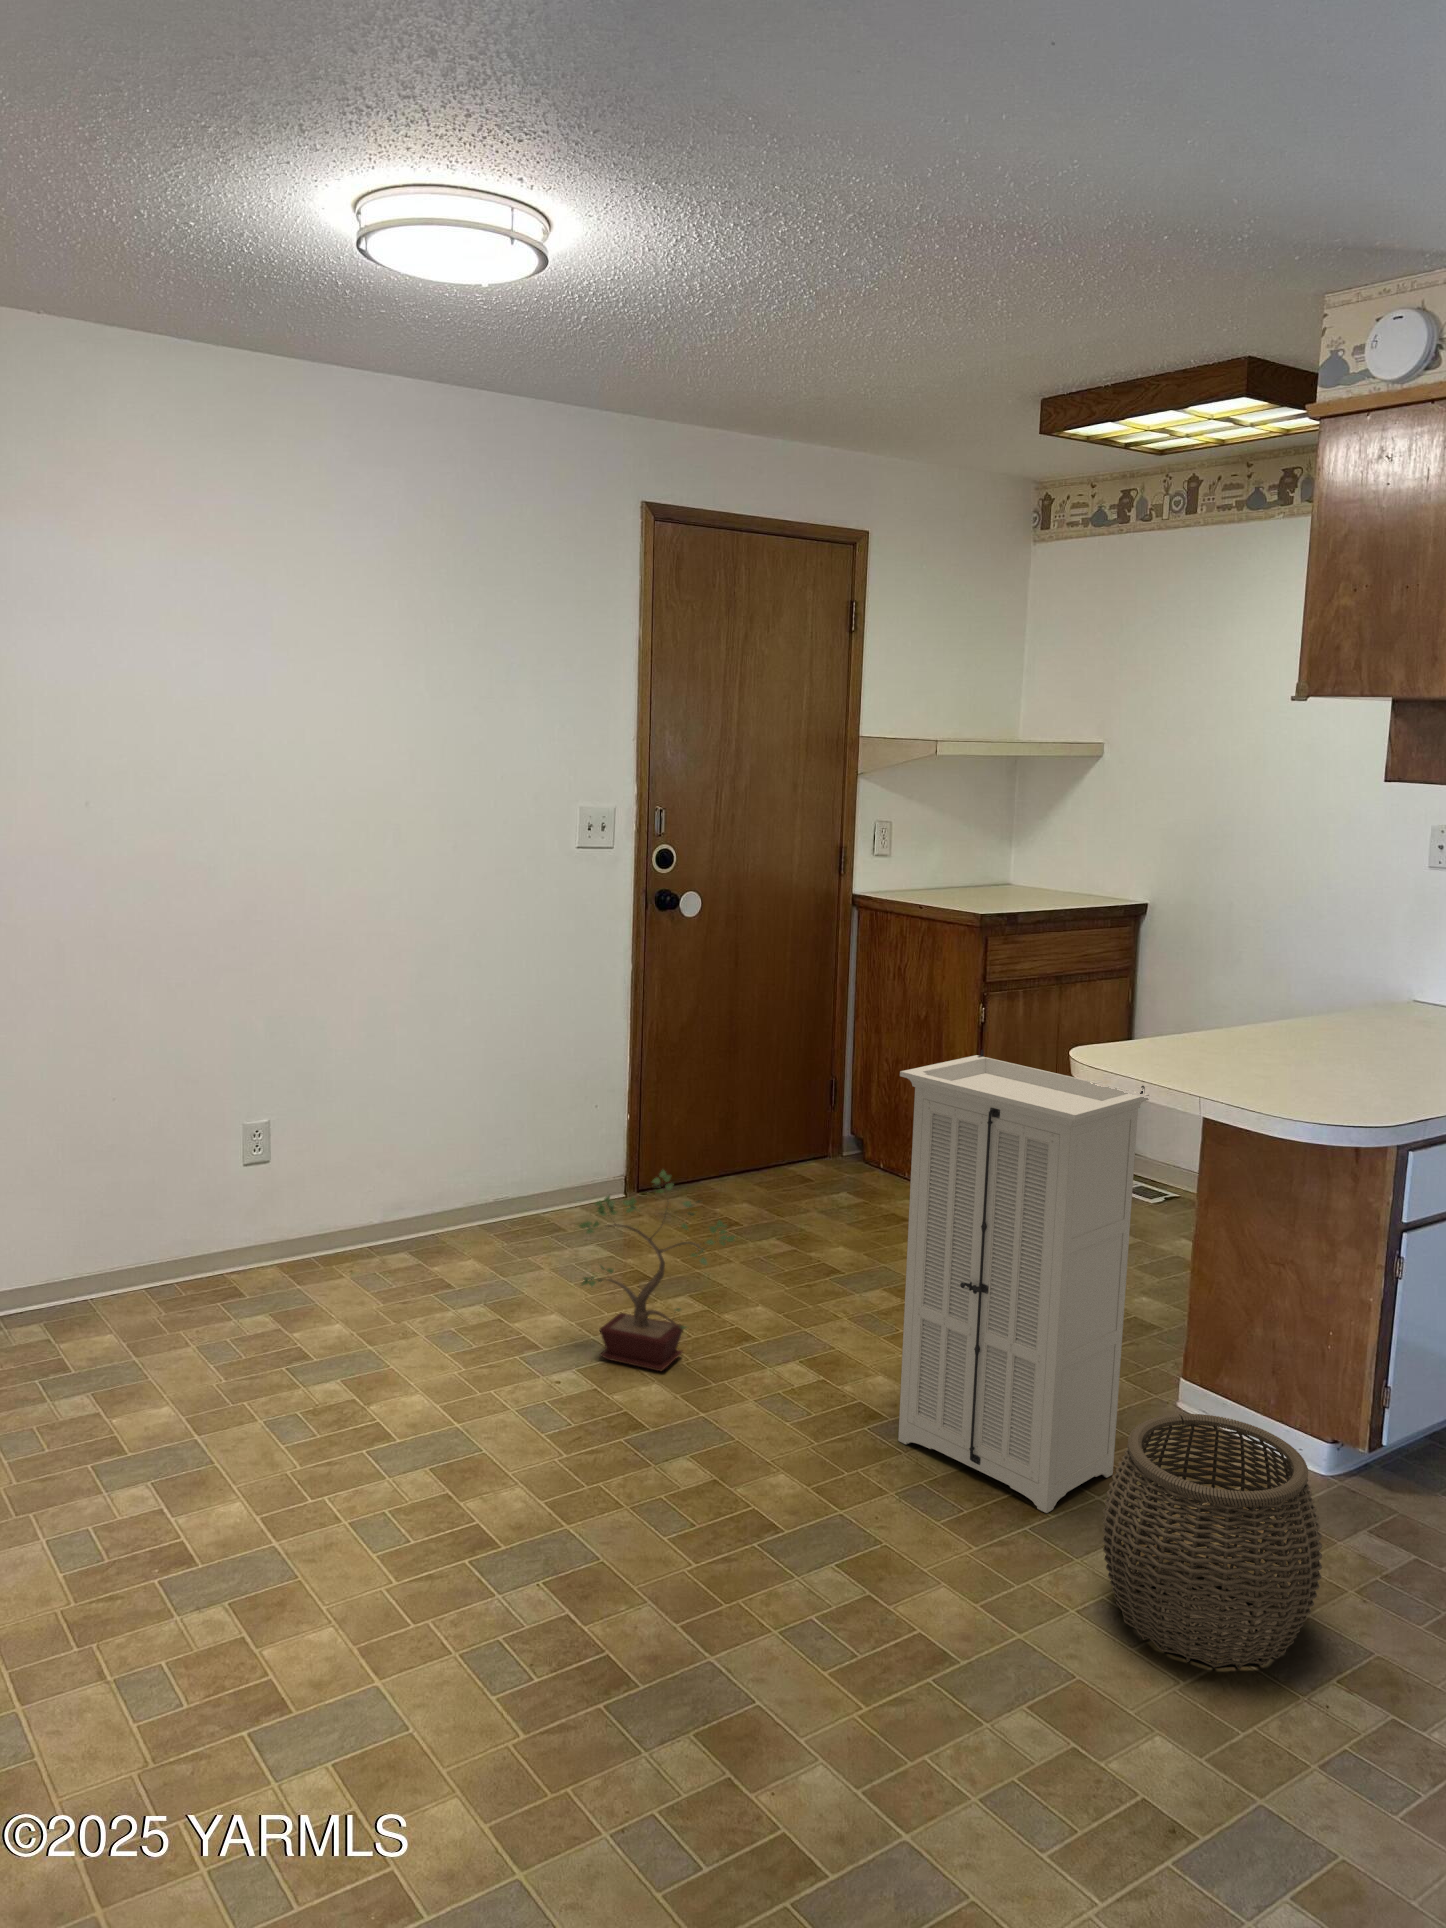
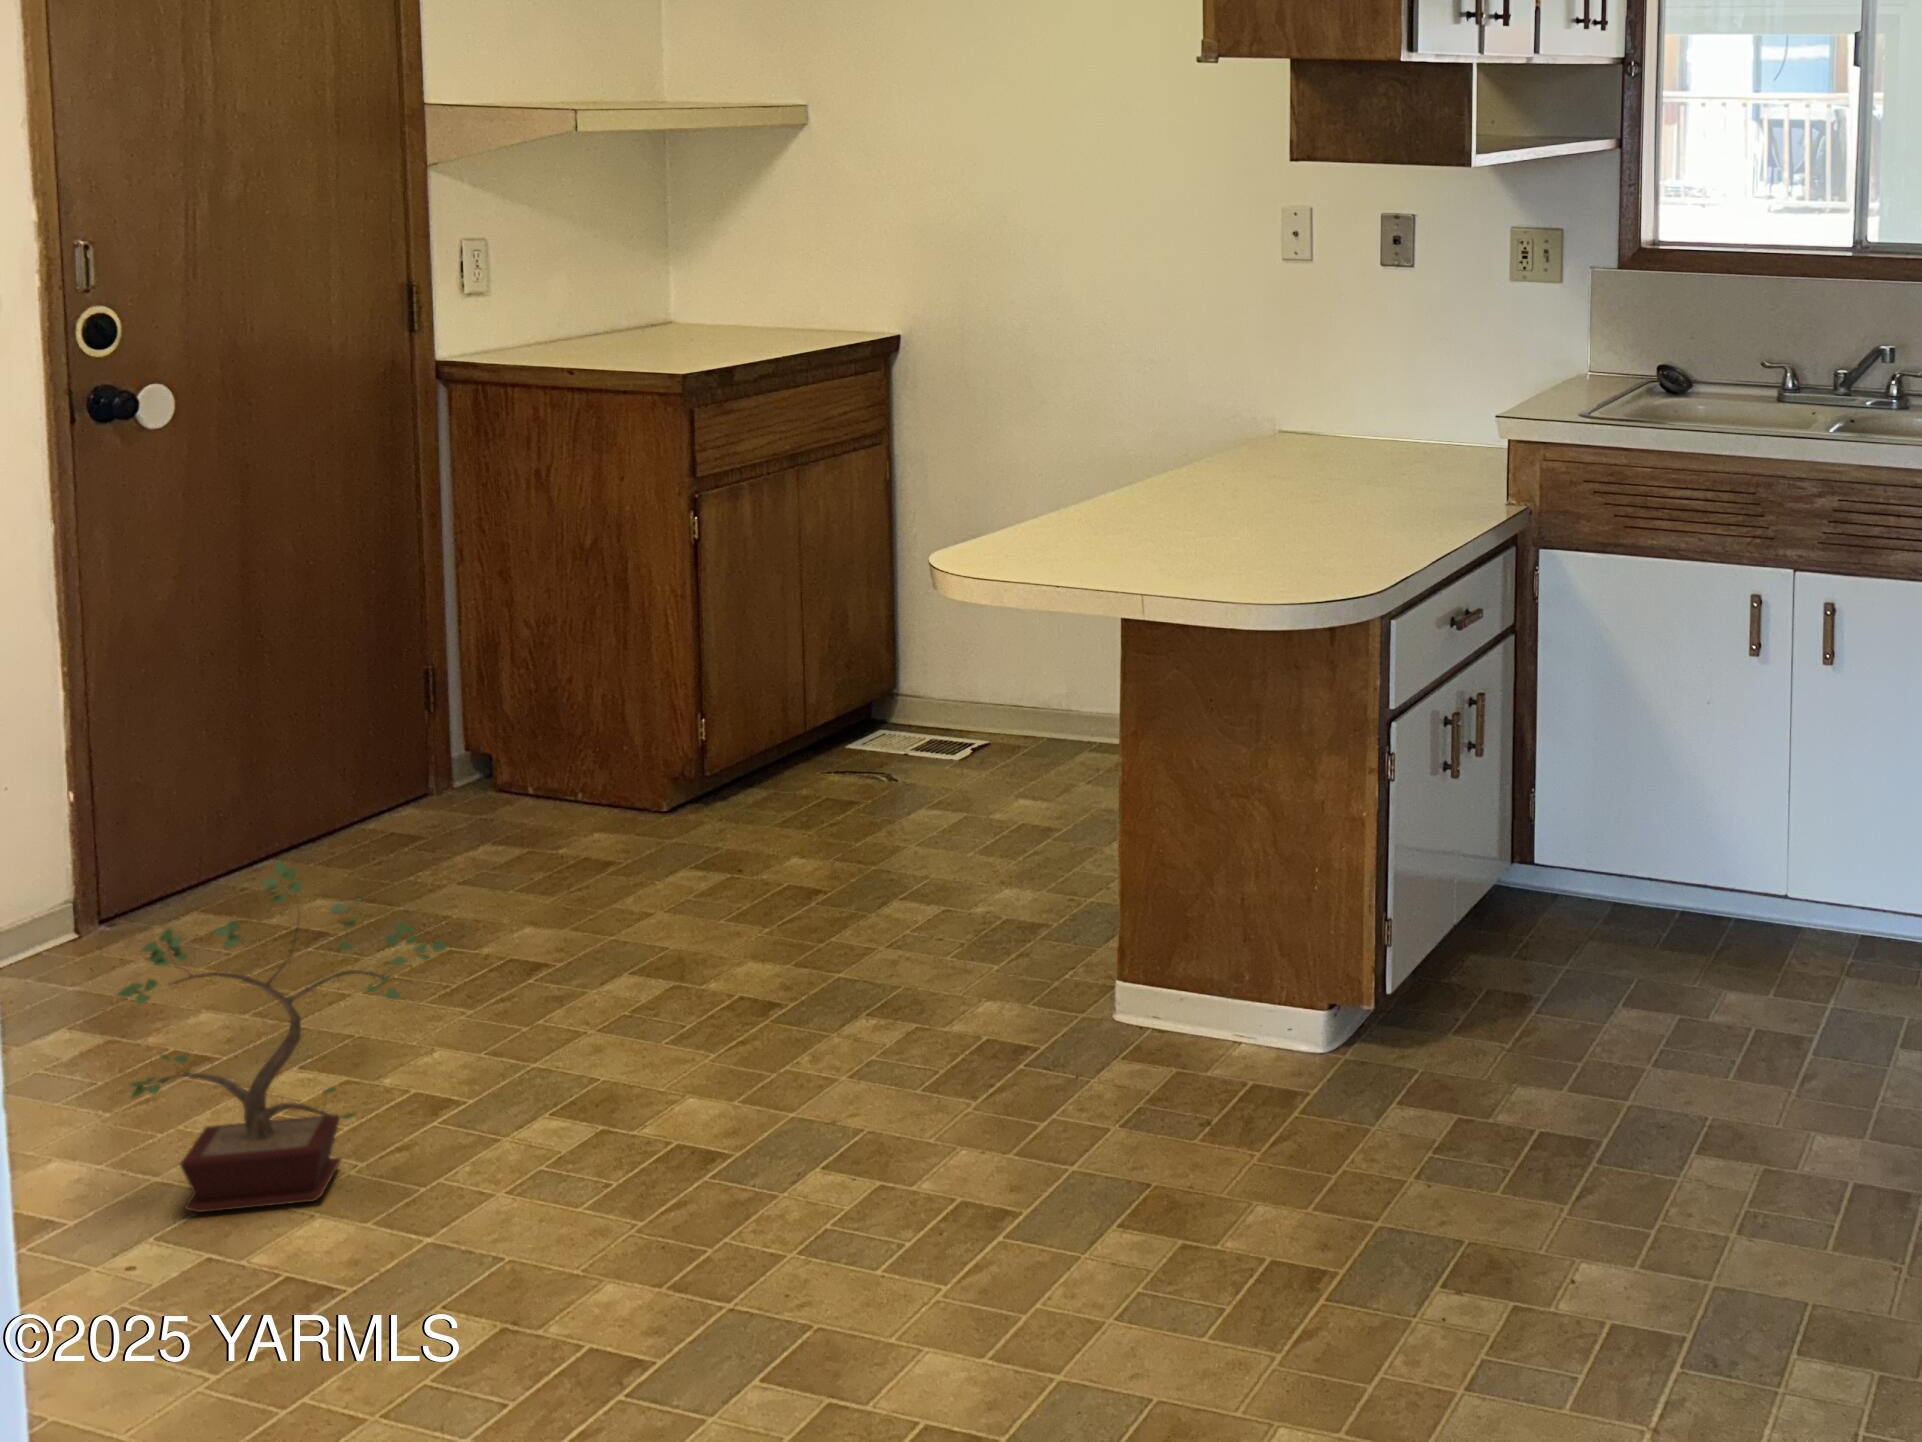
storage cabinet: present [898,1050,1149,1513] -> none [732,575,1094,1208]
woven basket: present [1102,1414,1322,1669] -> none [1135,1000,1413,1324]

